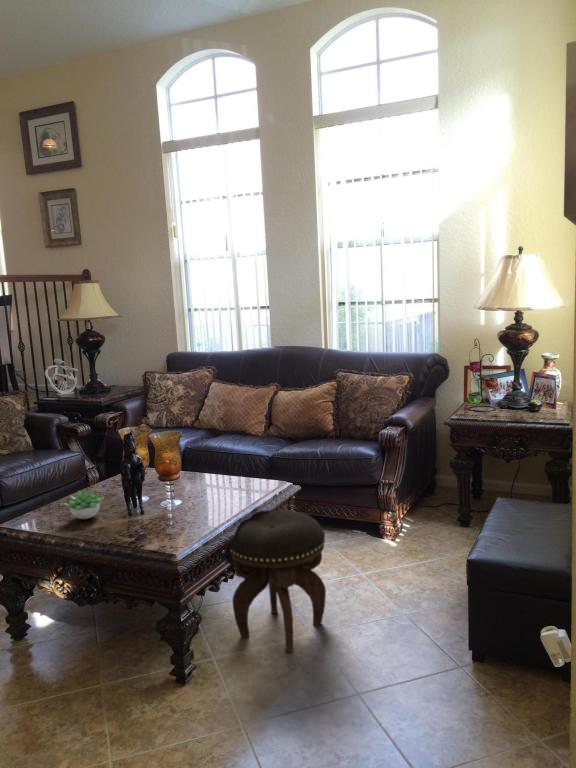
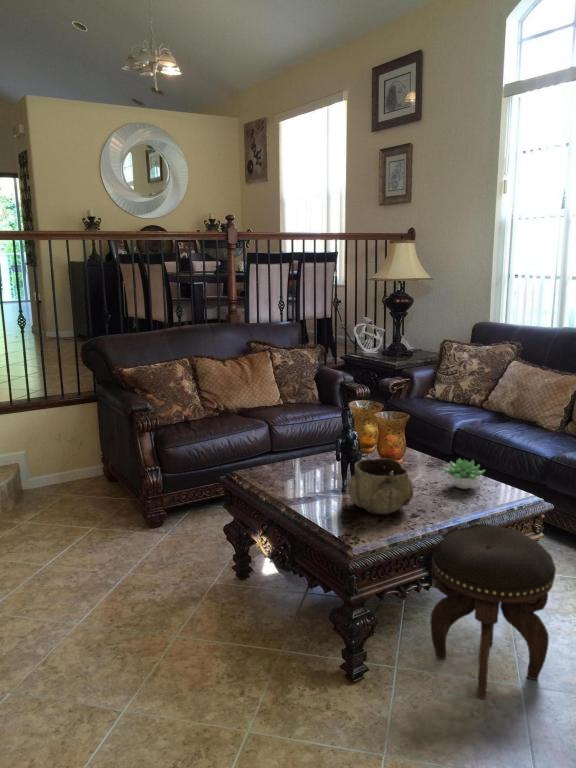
decorative bowl: none [142,475,202,525] -> present [348,458,414,514]
succulent plant: present [65,490,104,519] -> present [444,458,485,489]

